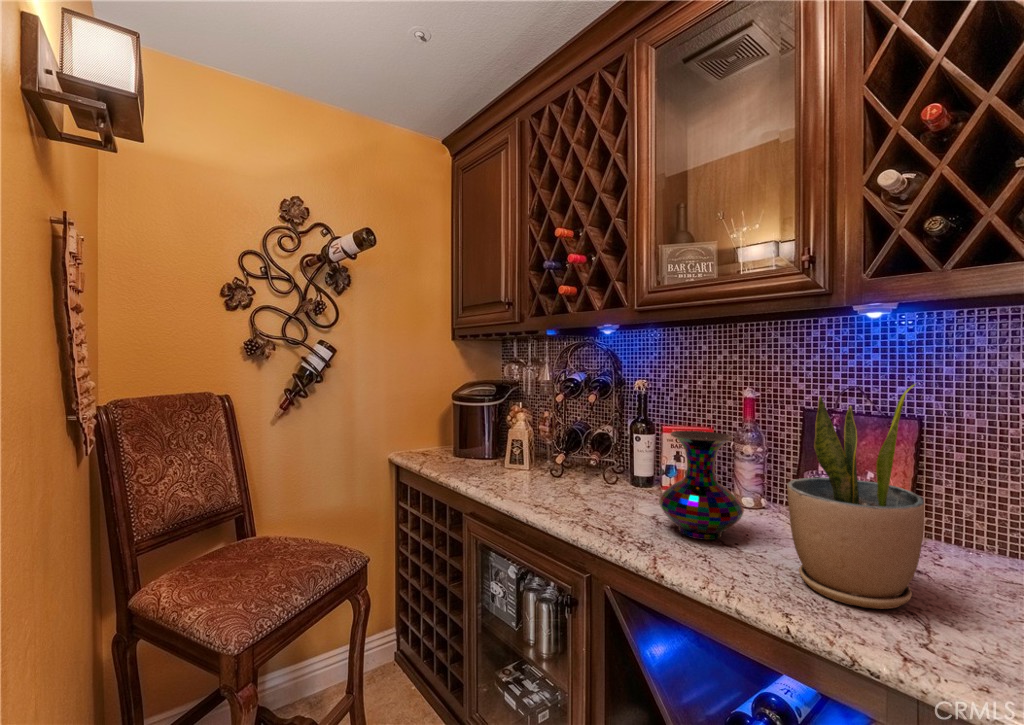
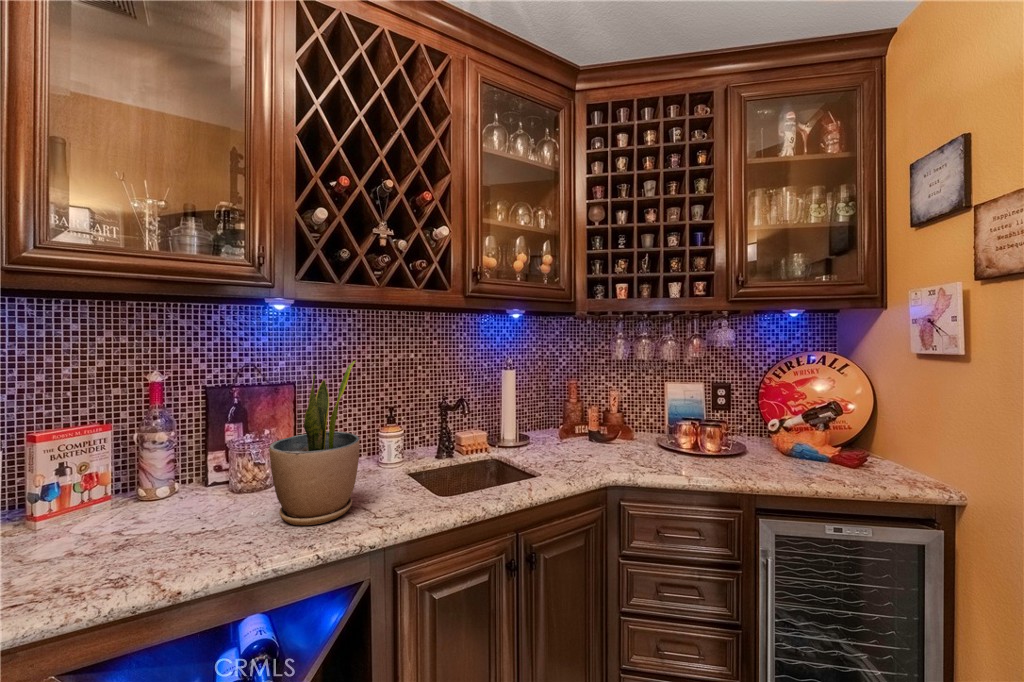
vase: present [659,431,744,540] -> none [94,423,206,547]

